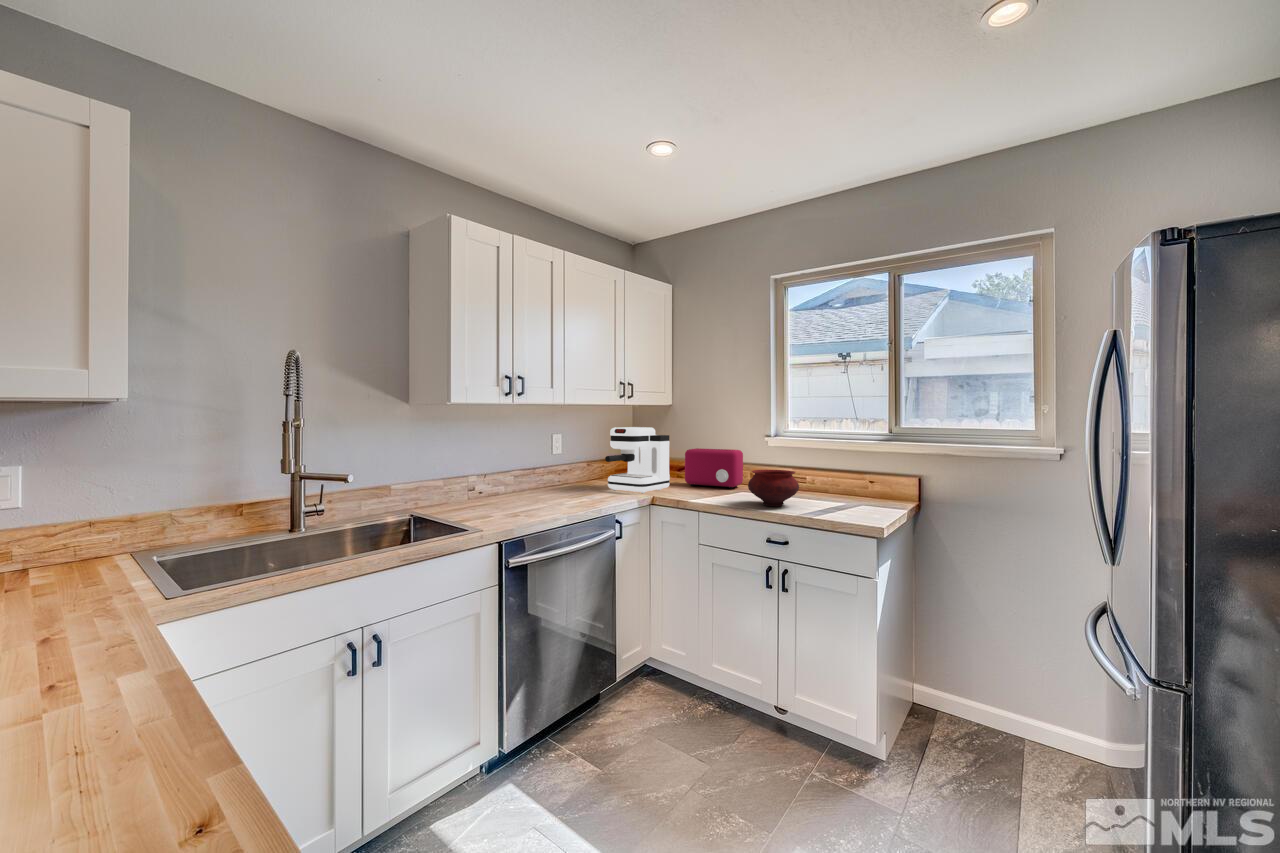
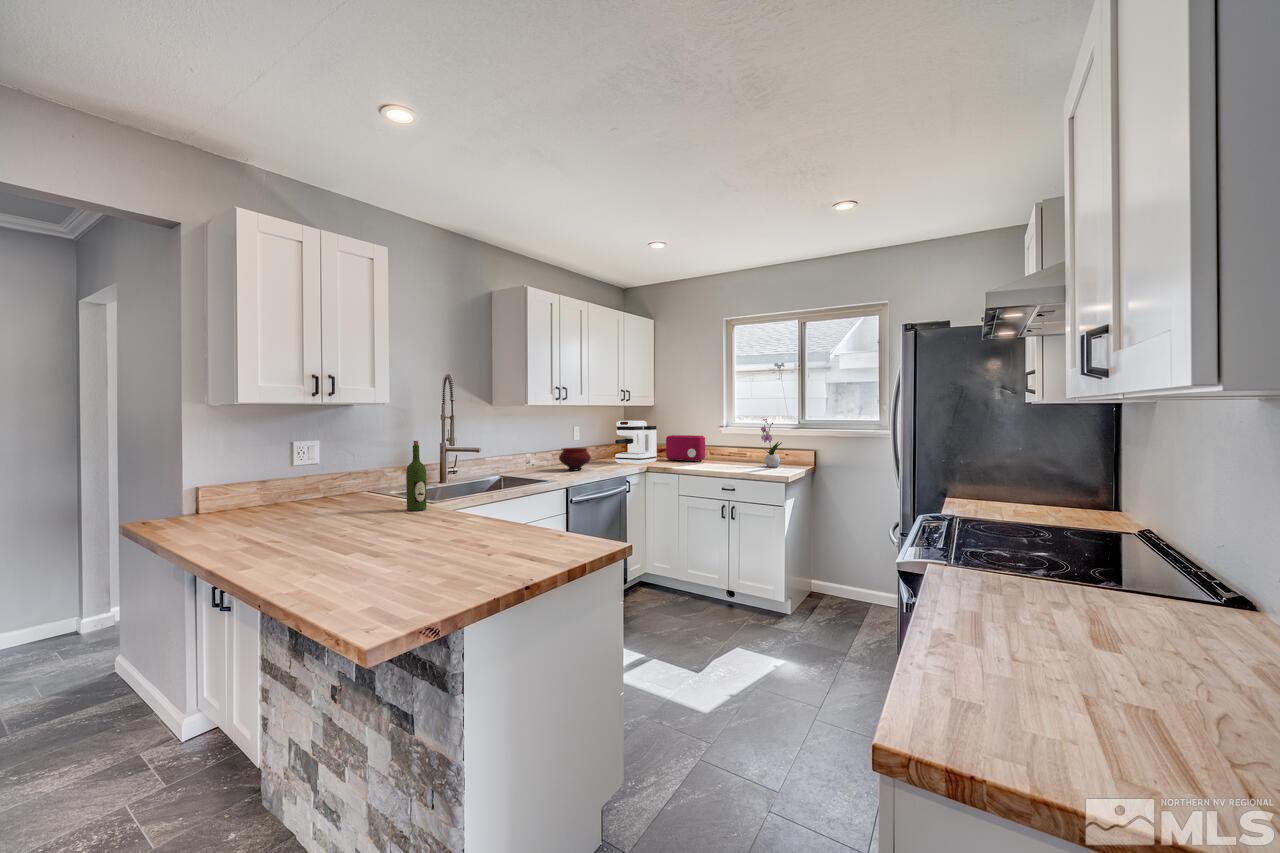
flower arrangement: none [830,426,867,503] -> present [761,419,782,467]
bowl: present [748,470,799,506] -> present [559,448,591,470]
wine bottle: none [53,477,111,635] -> present [406,441,427,511]

